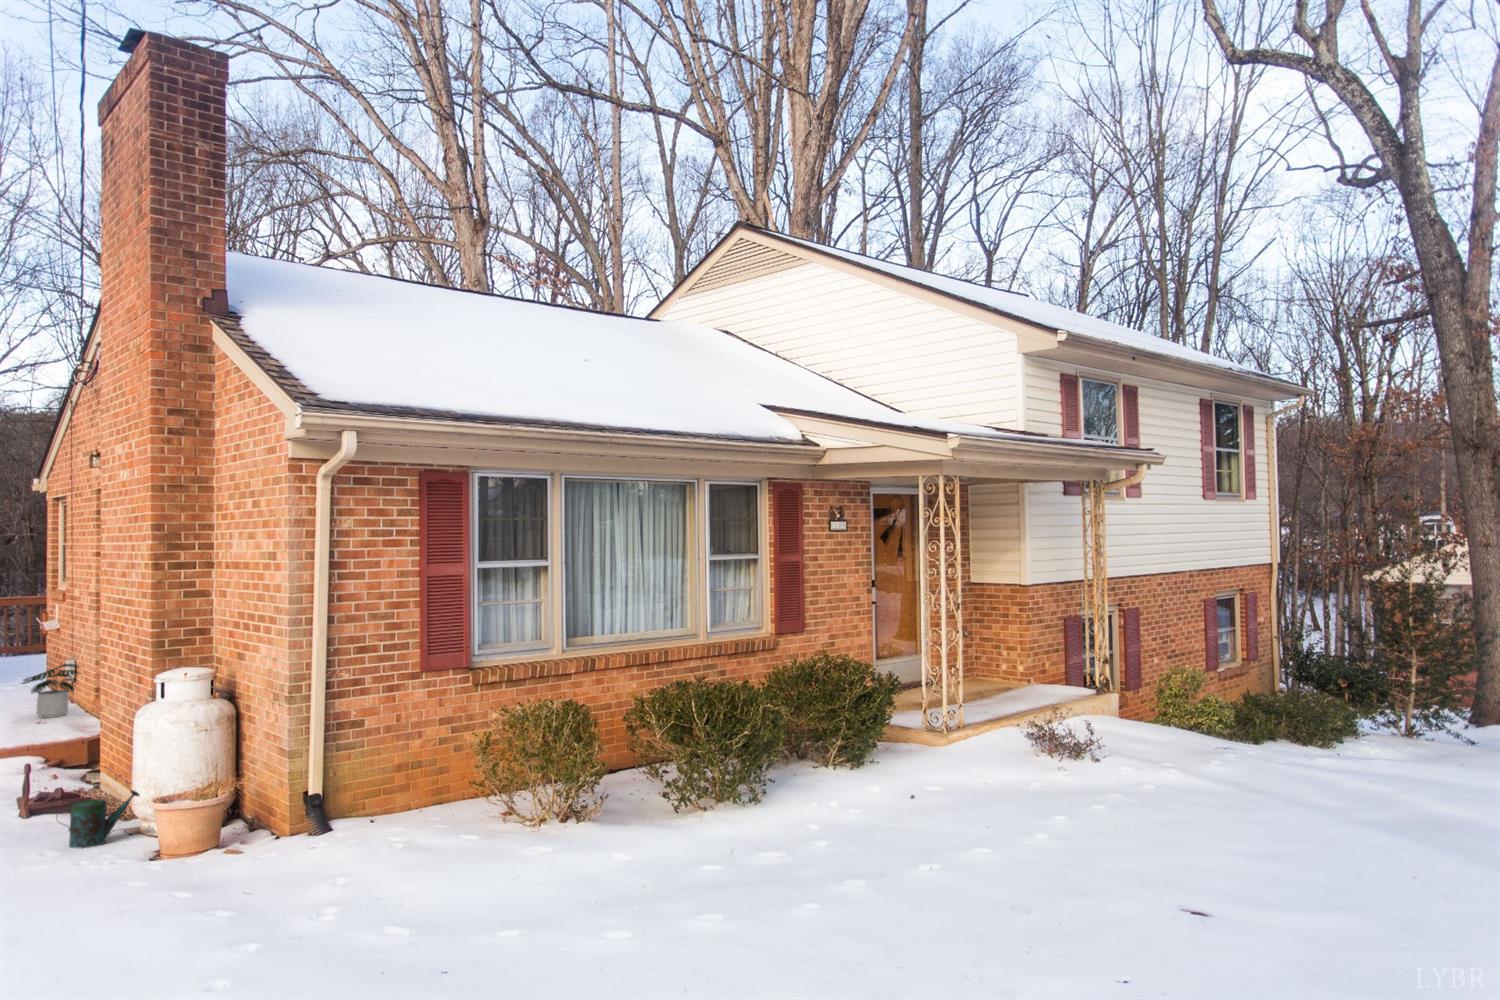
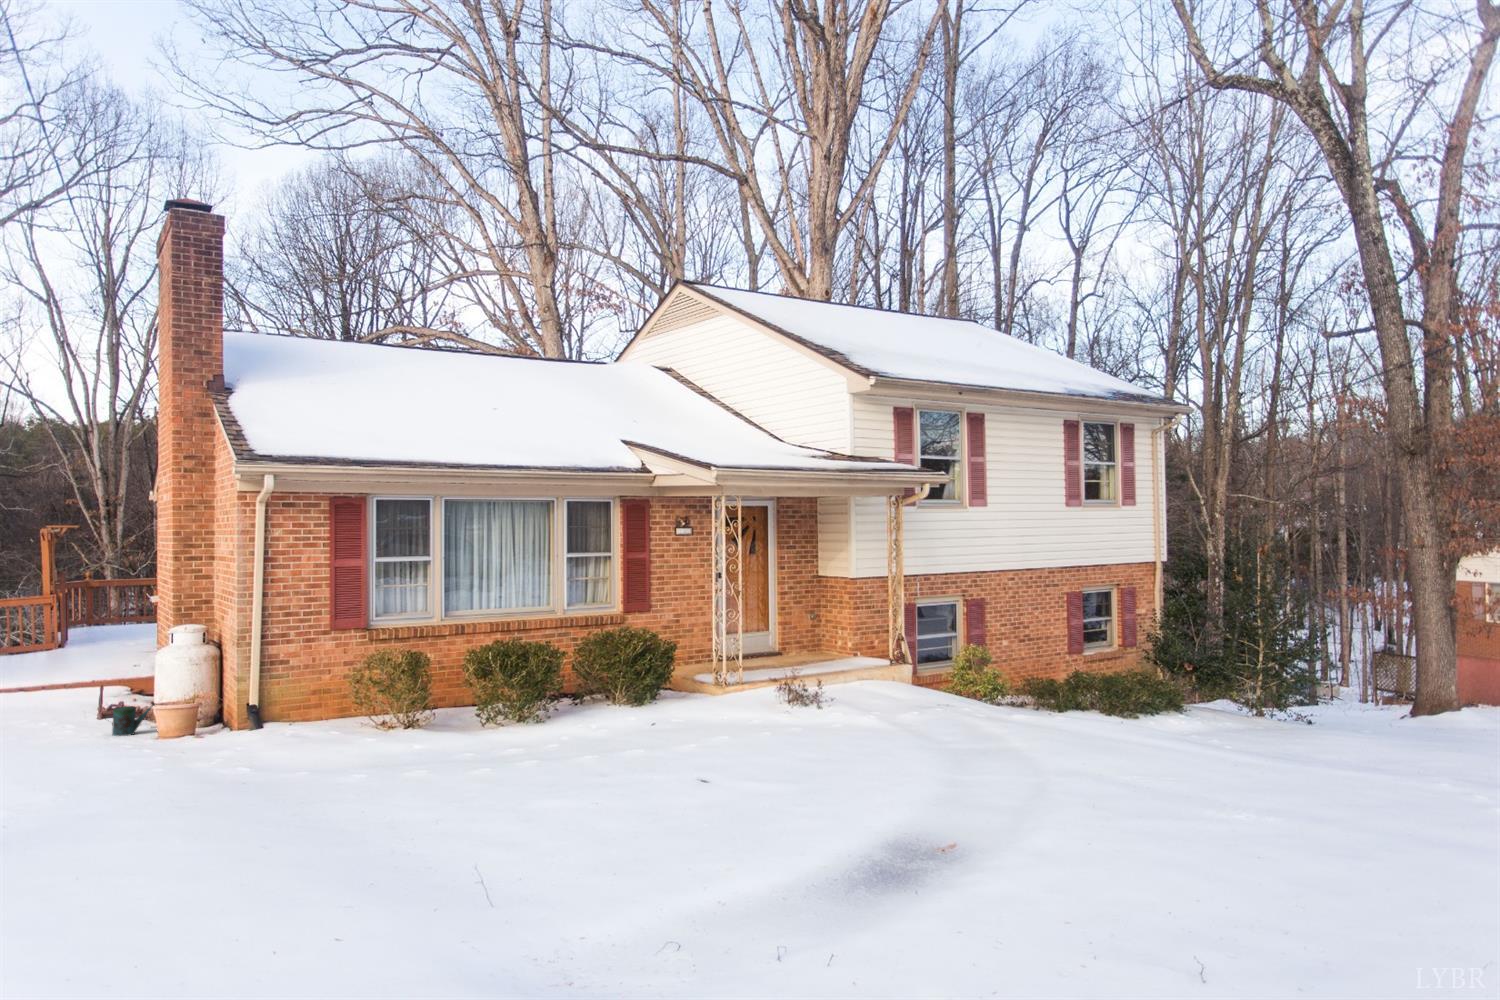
potted plant: present [22,664,80,718] -> none [114,626,157,663]

